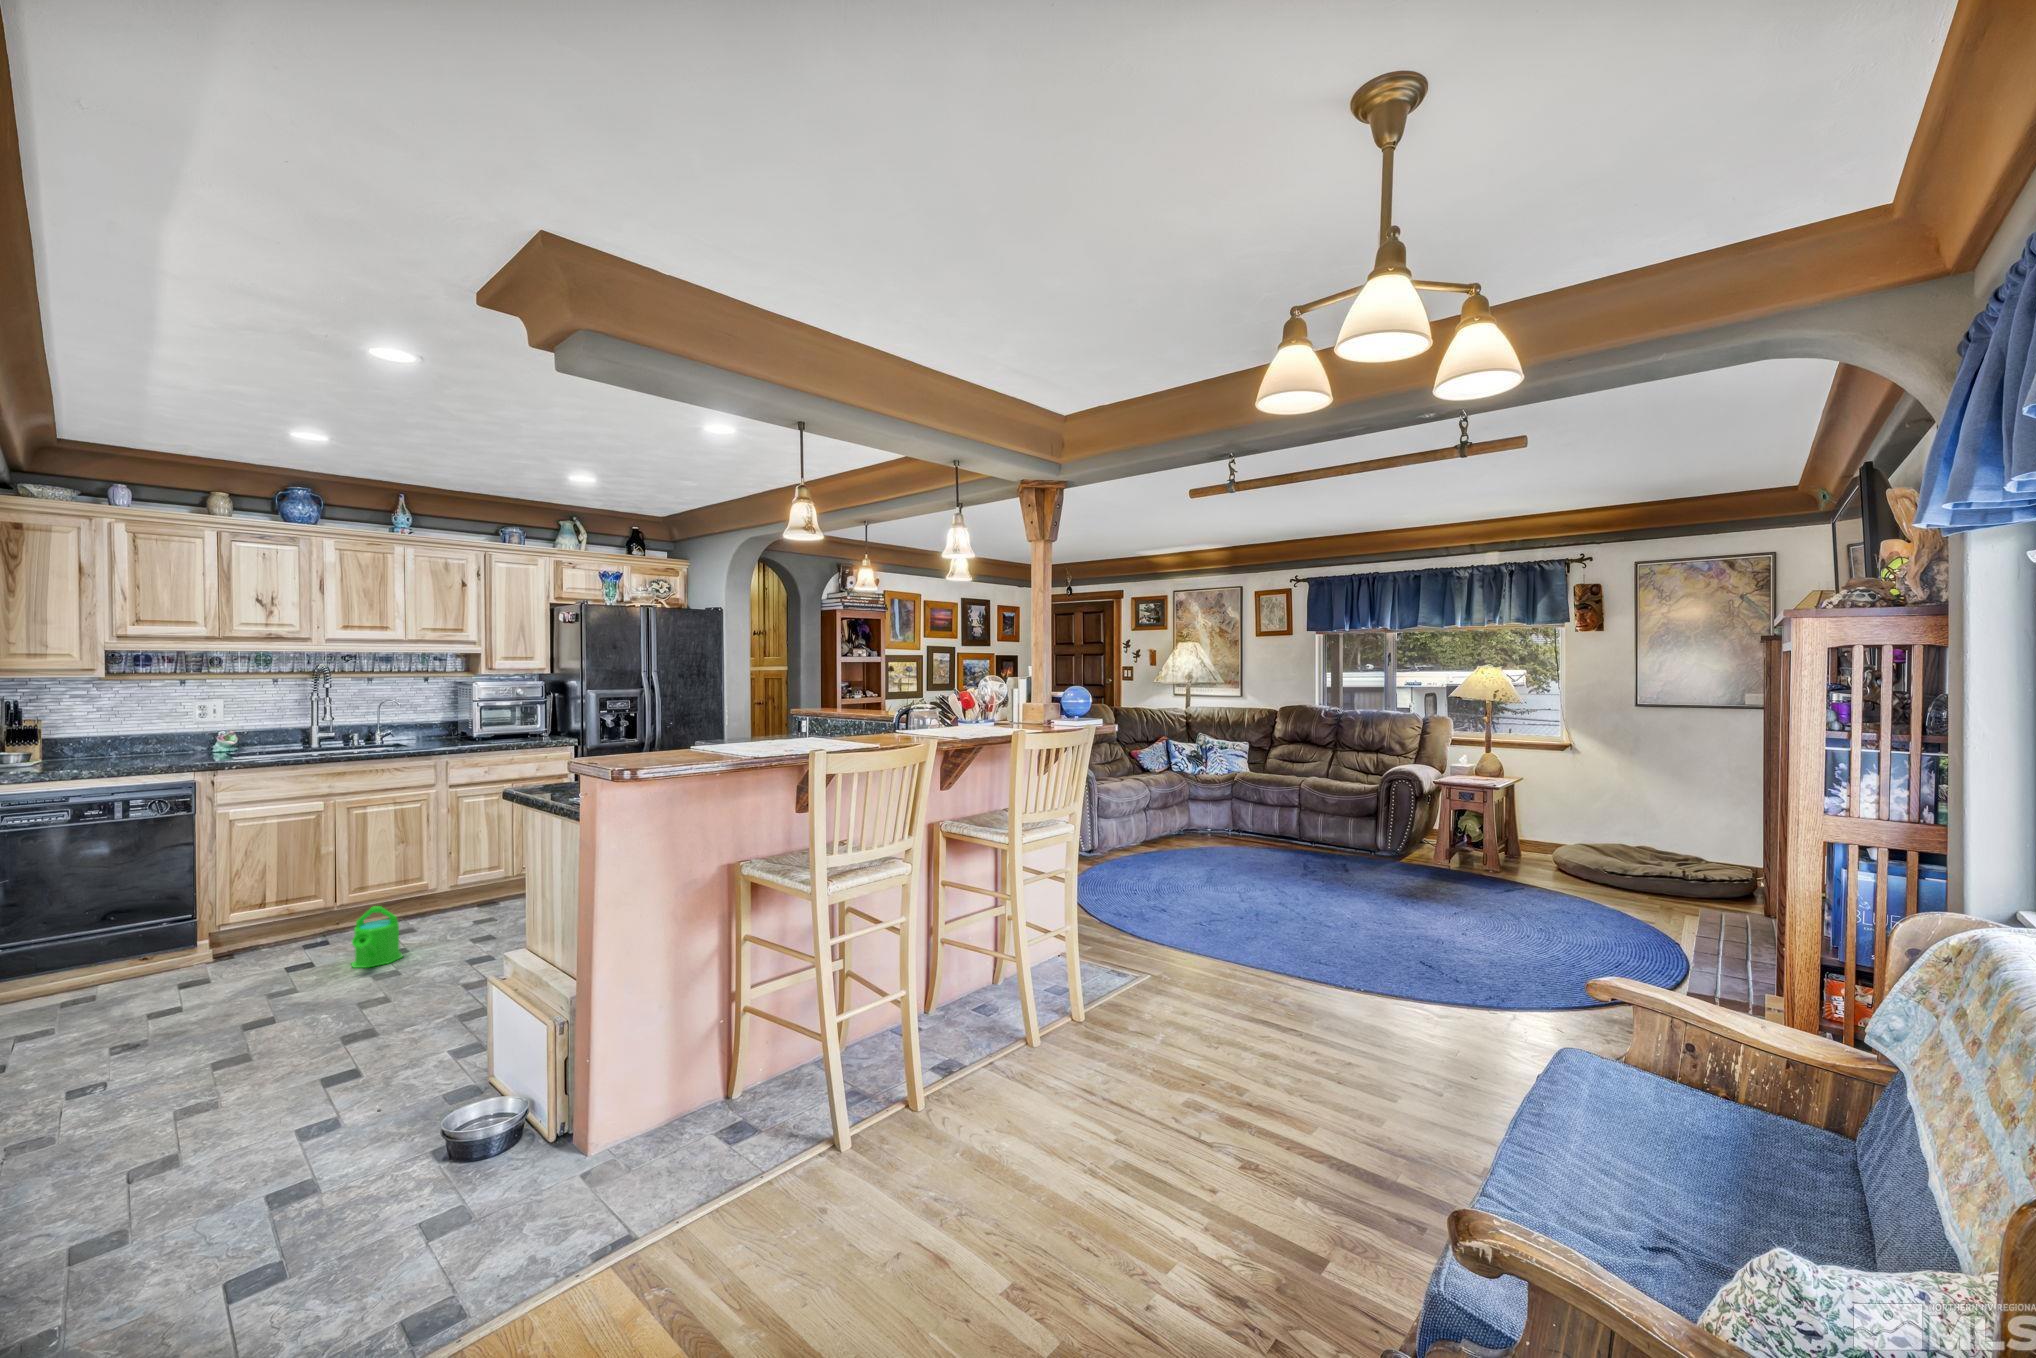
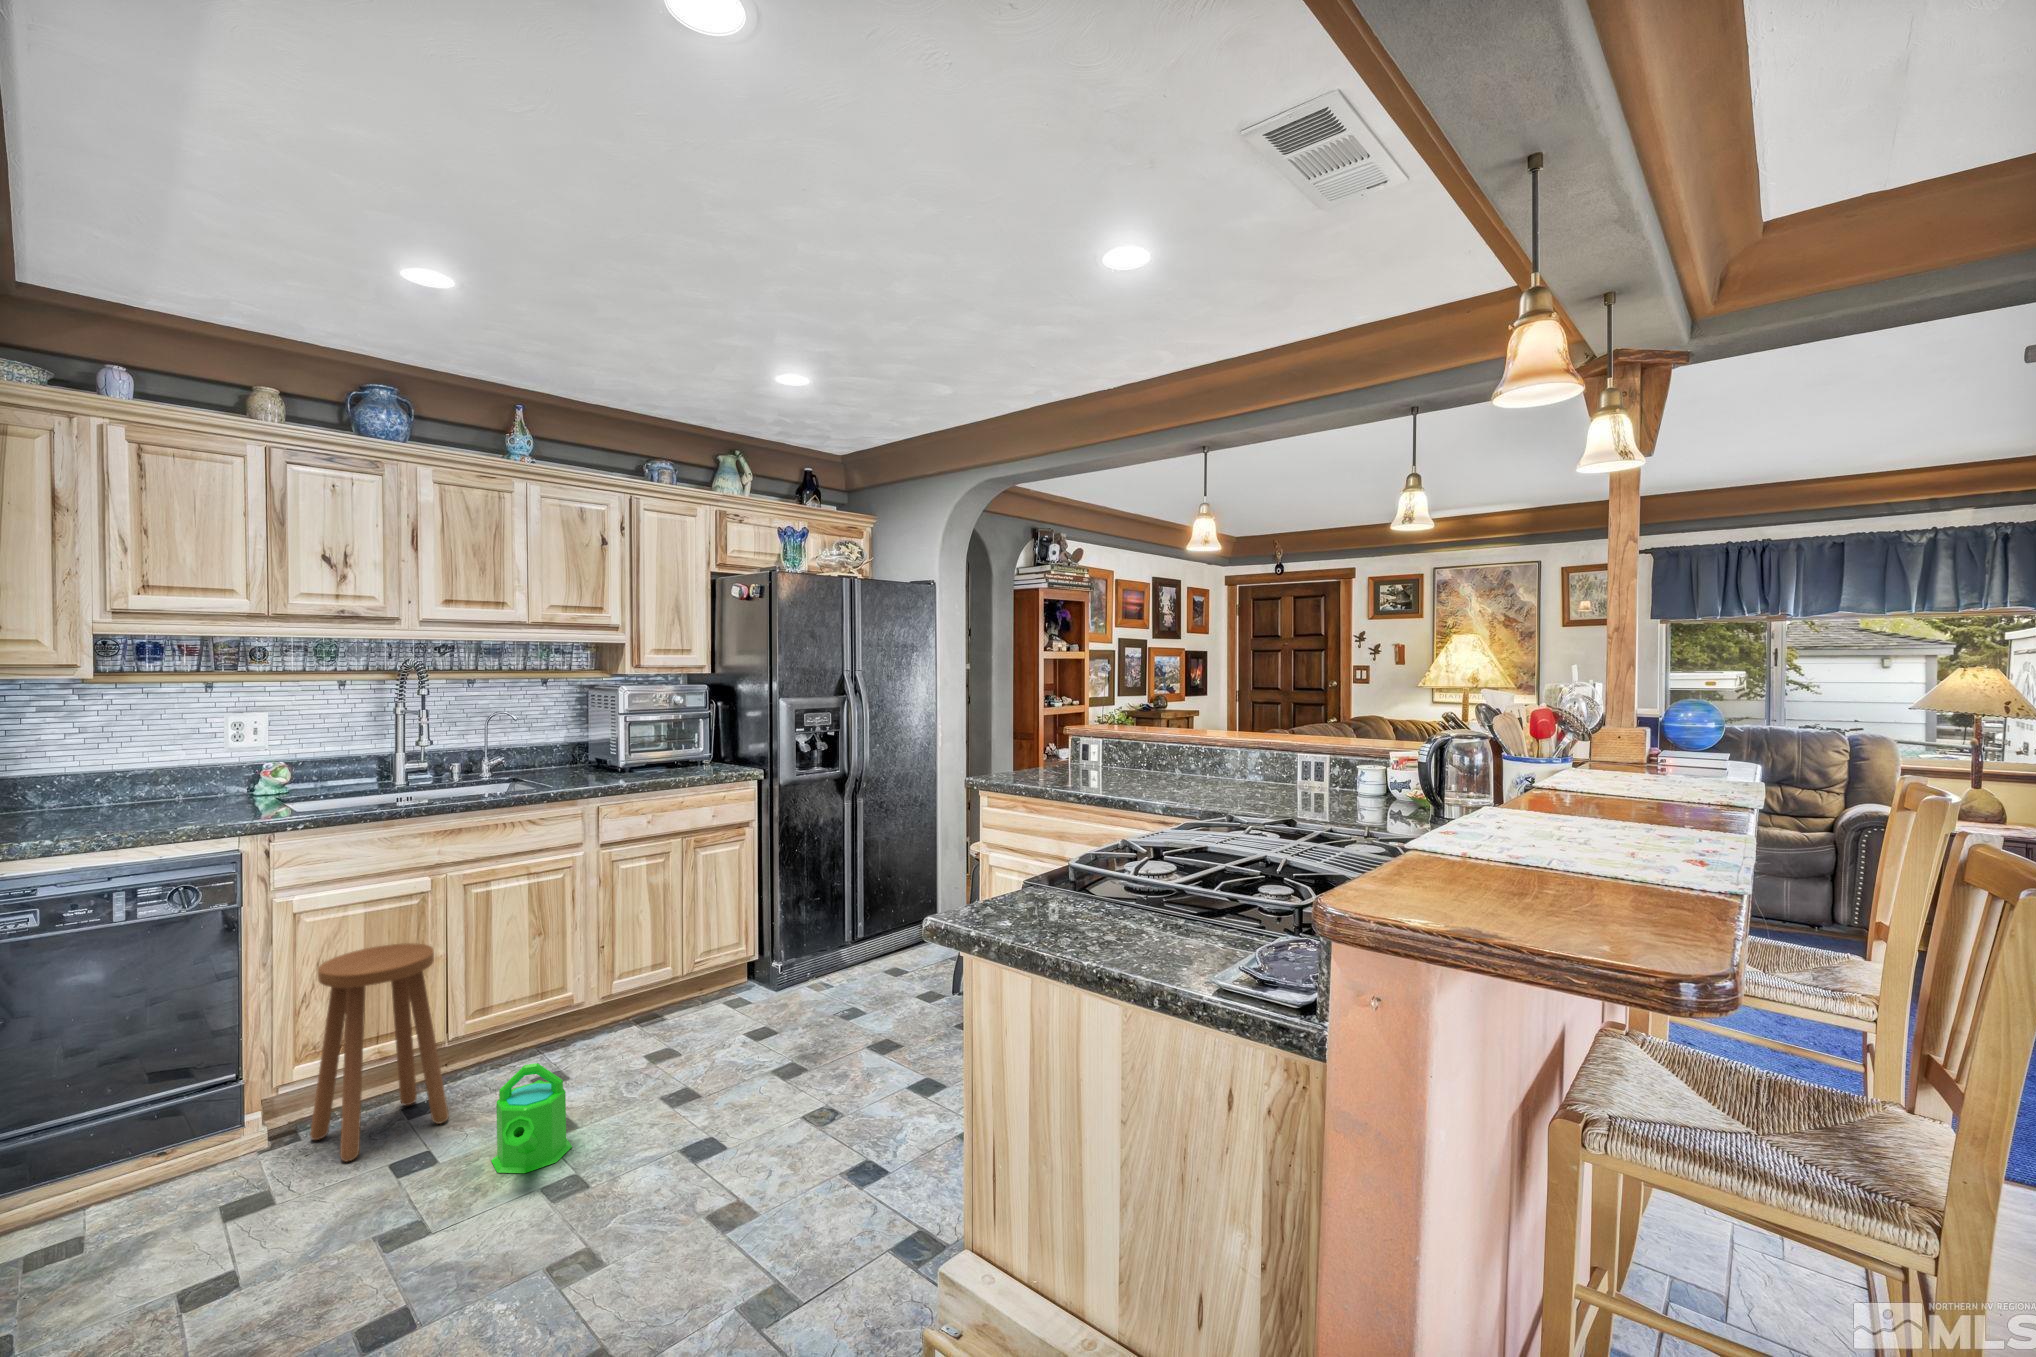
stool: none [242,841,332,965] -> present [310,943,449,1161]

